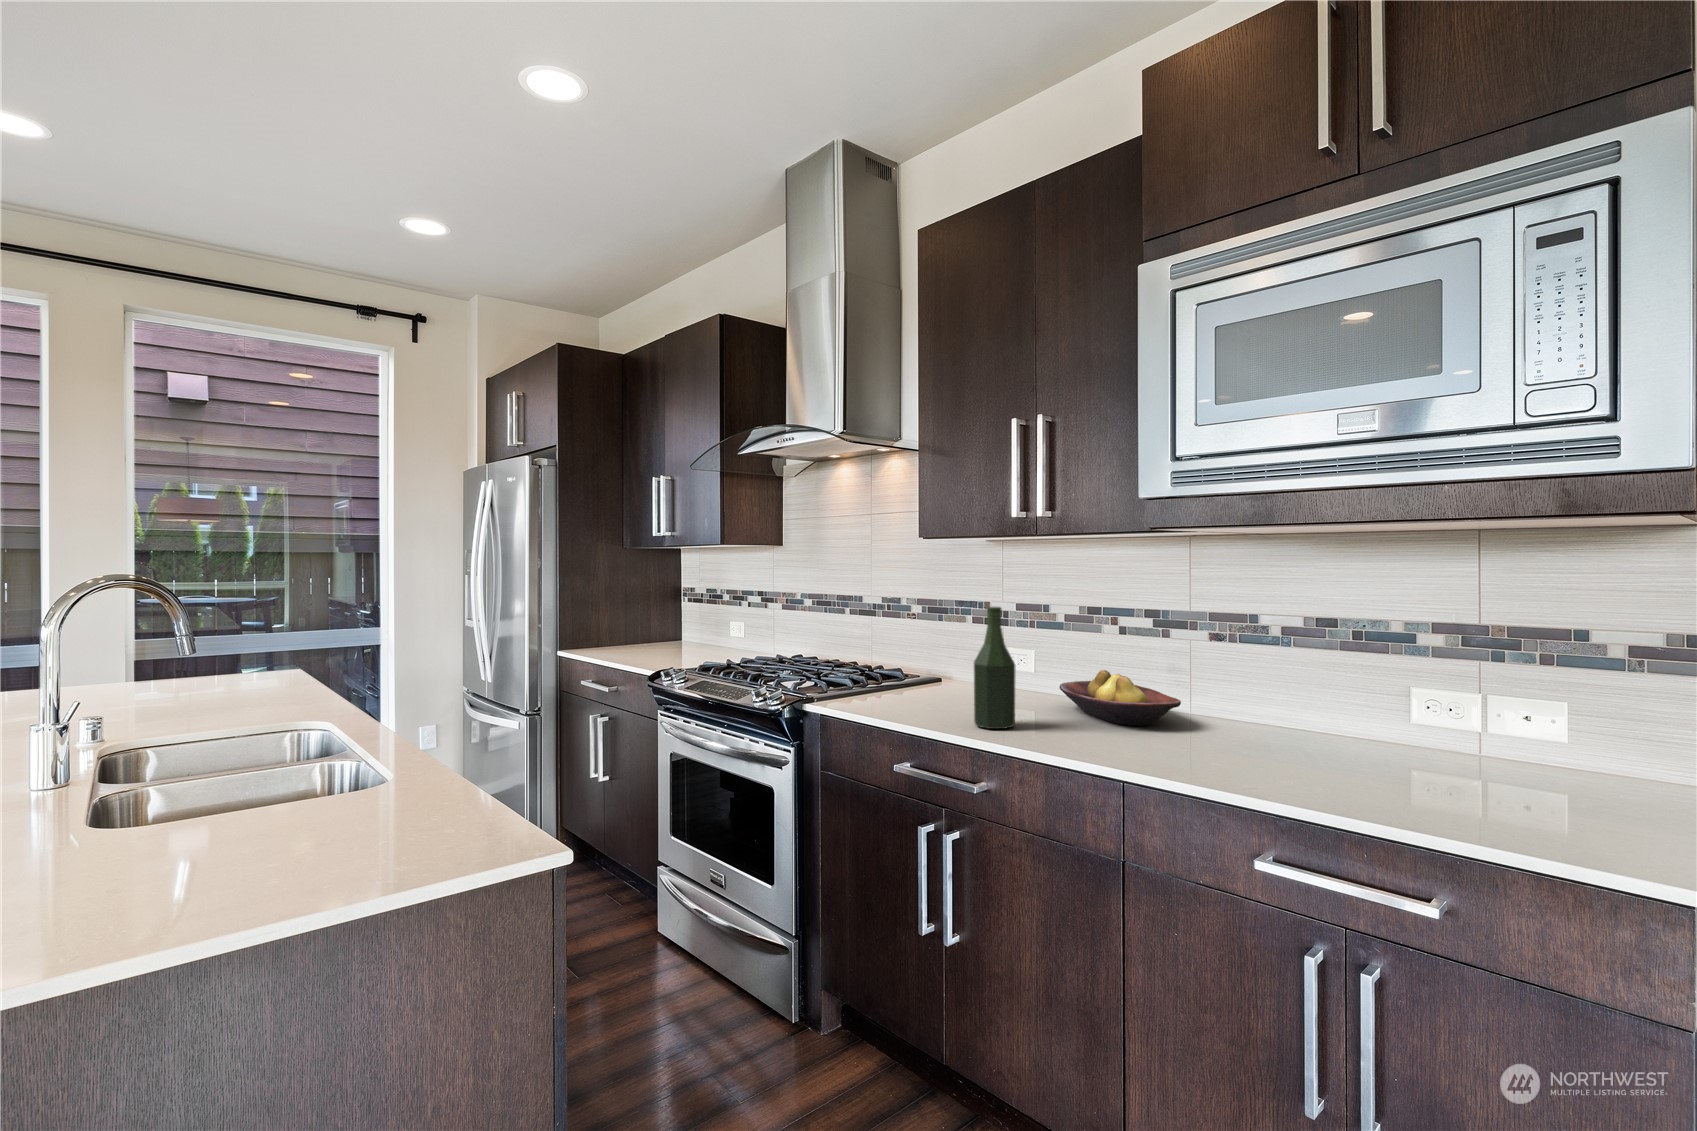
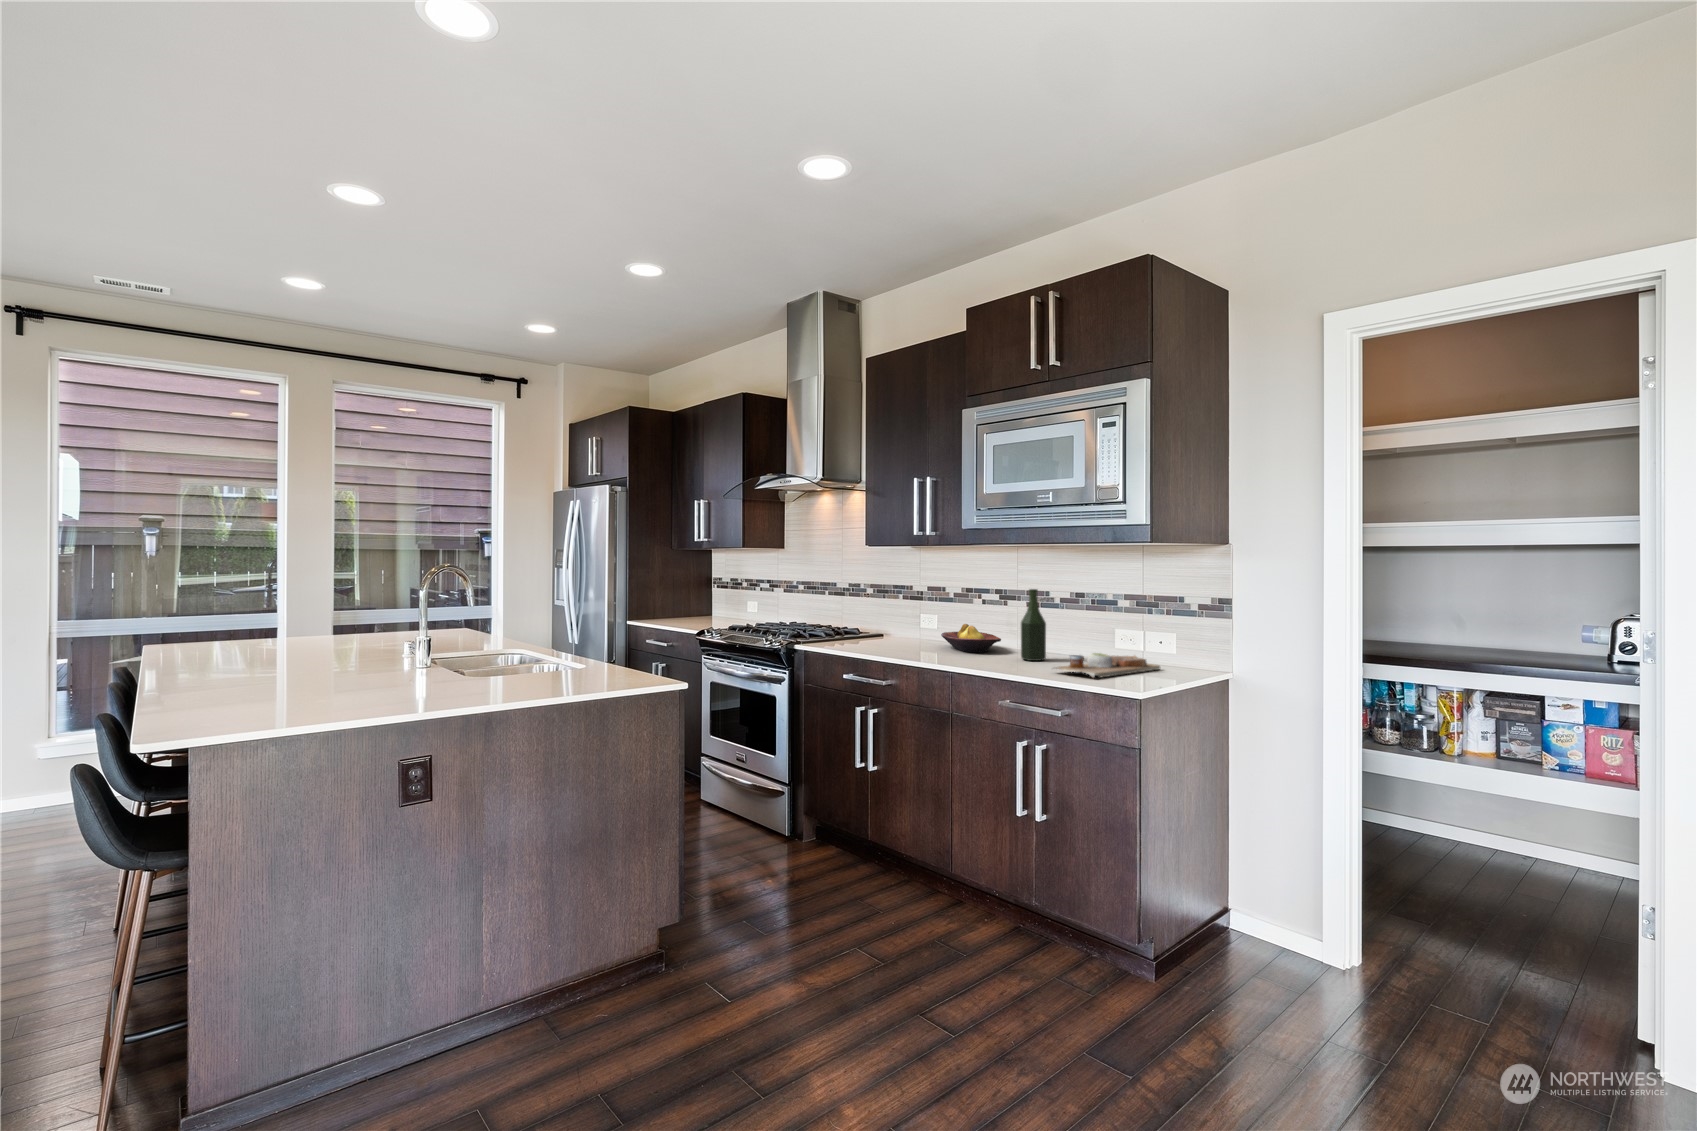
bottle: present [974,607,1015,729] -> present [1021,589,1046,661]
cutting board: none [1370,748,1579,825] -> present [1054,653,1160,678]

